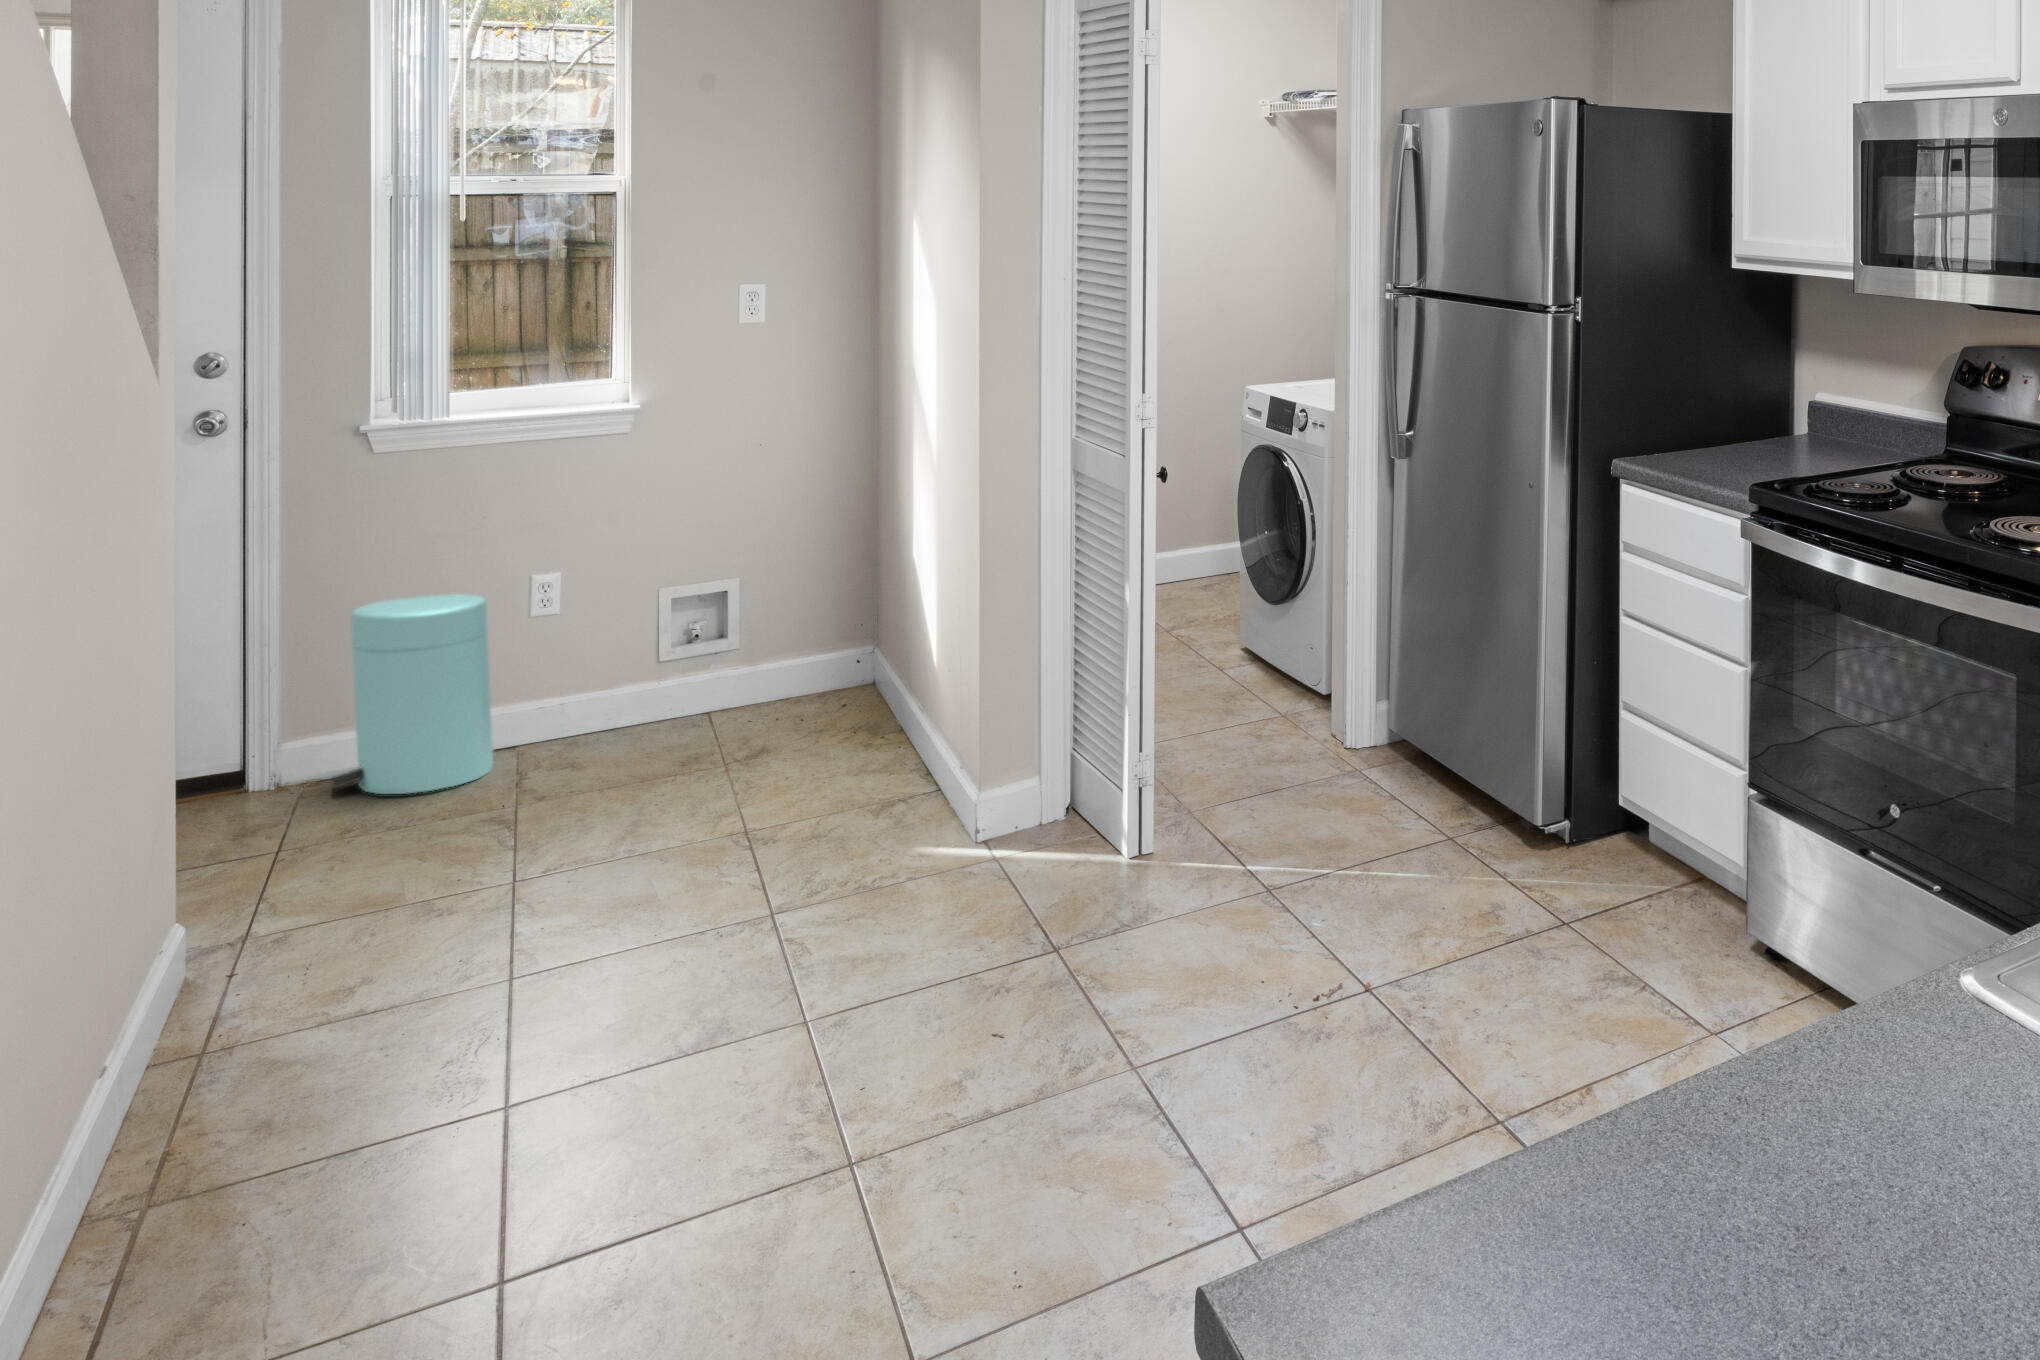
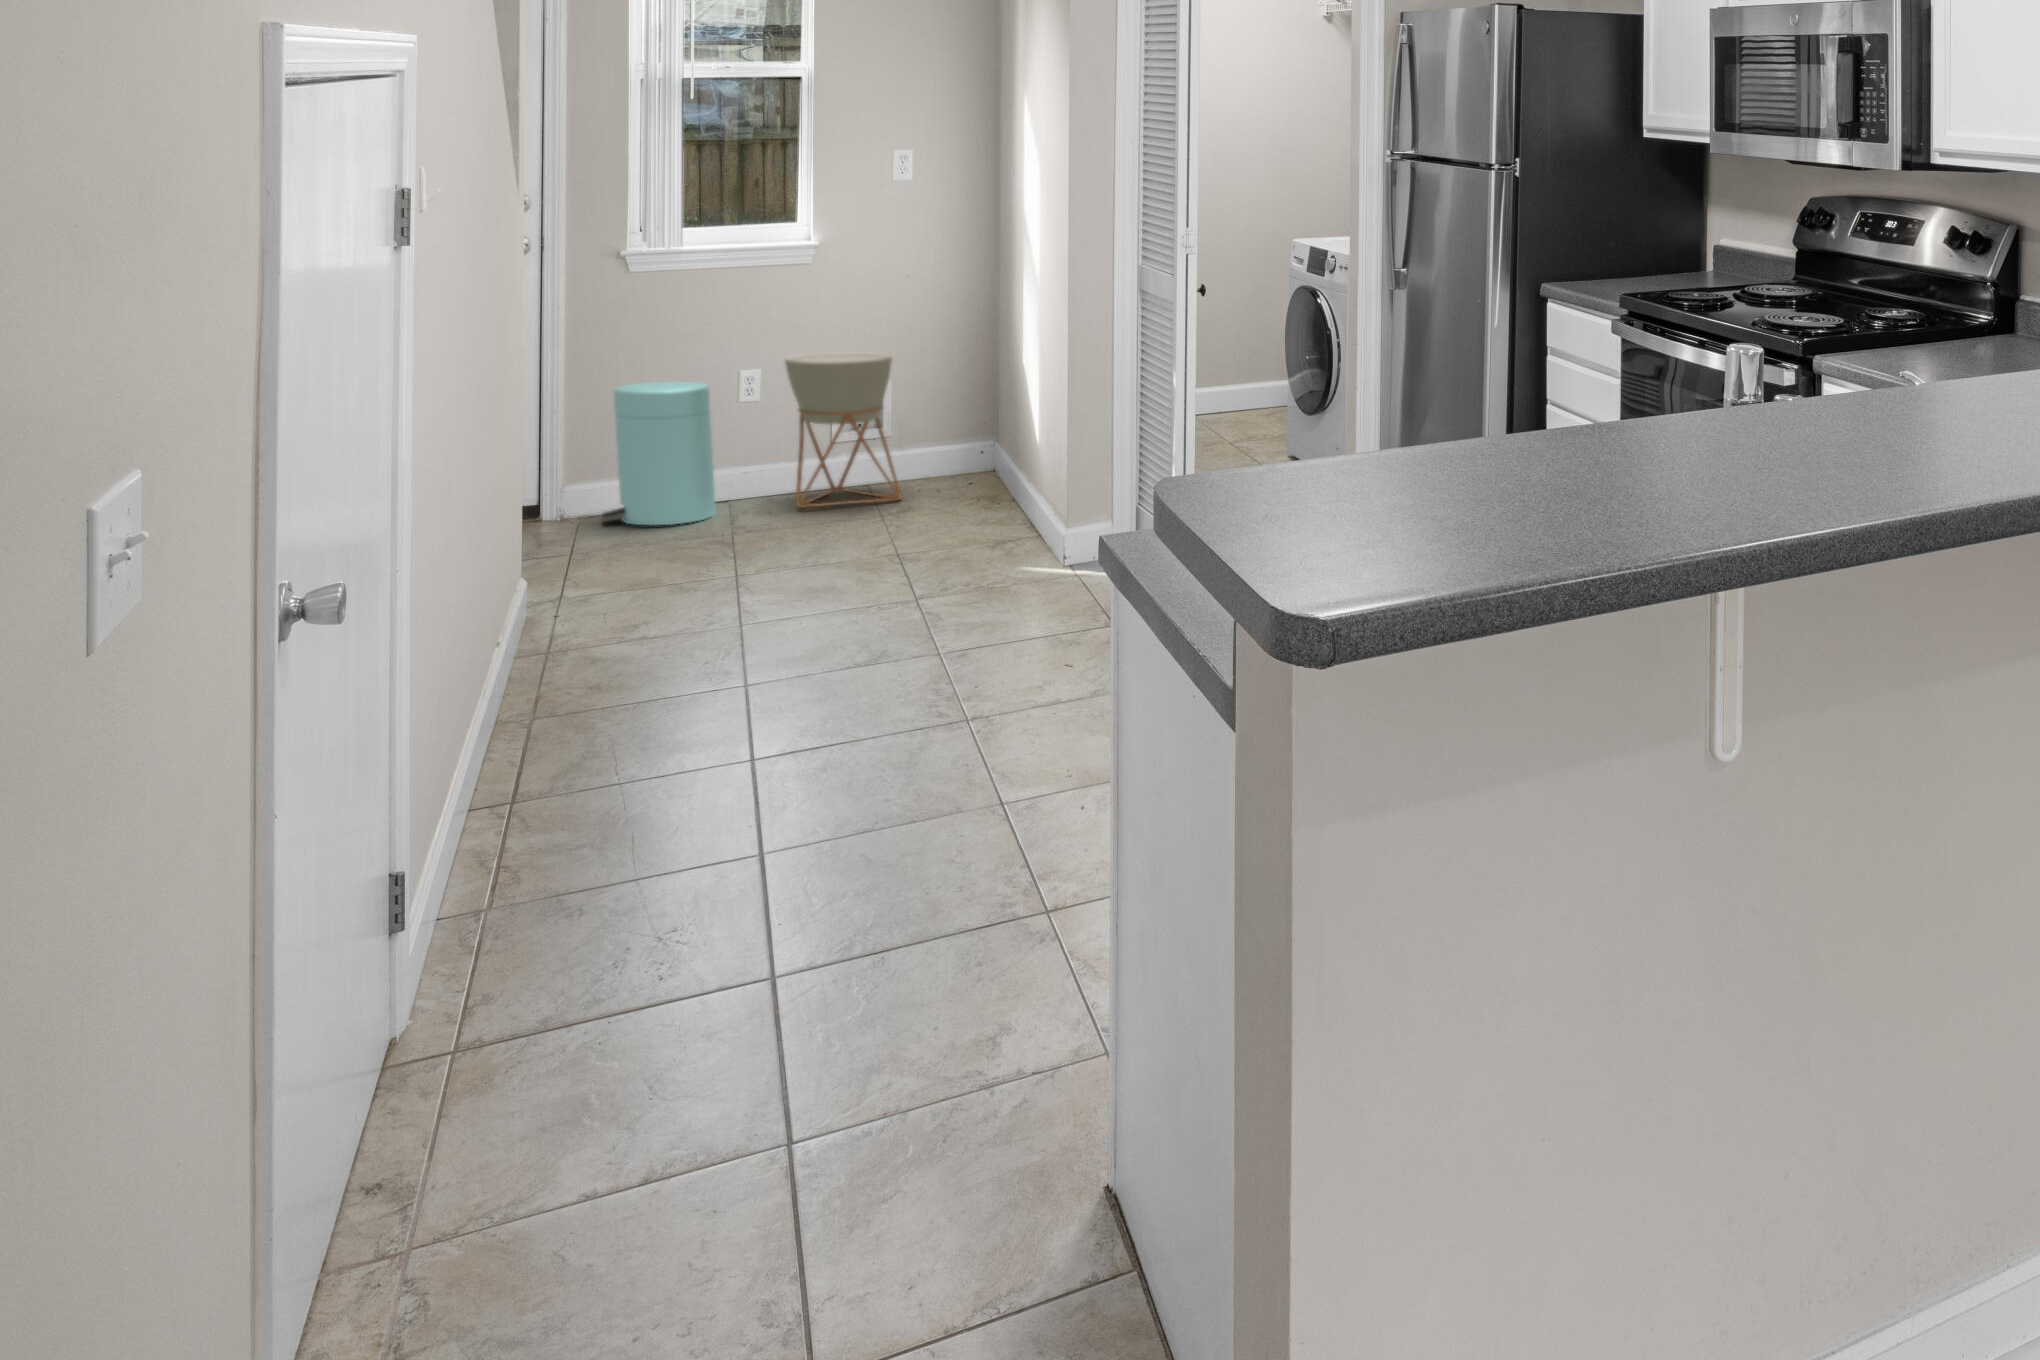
planter: none [591,543,746,754] -> present [785,352,902,508]

